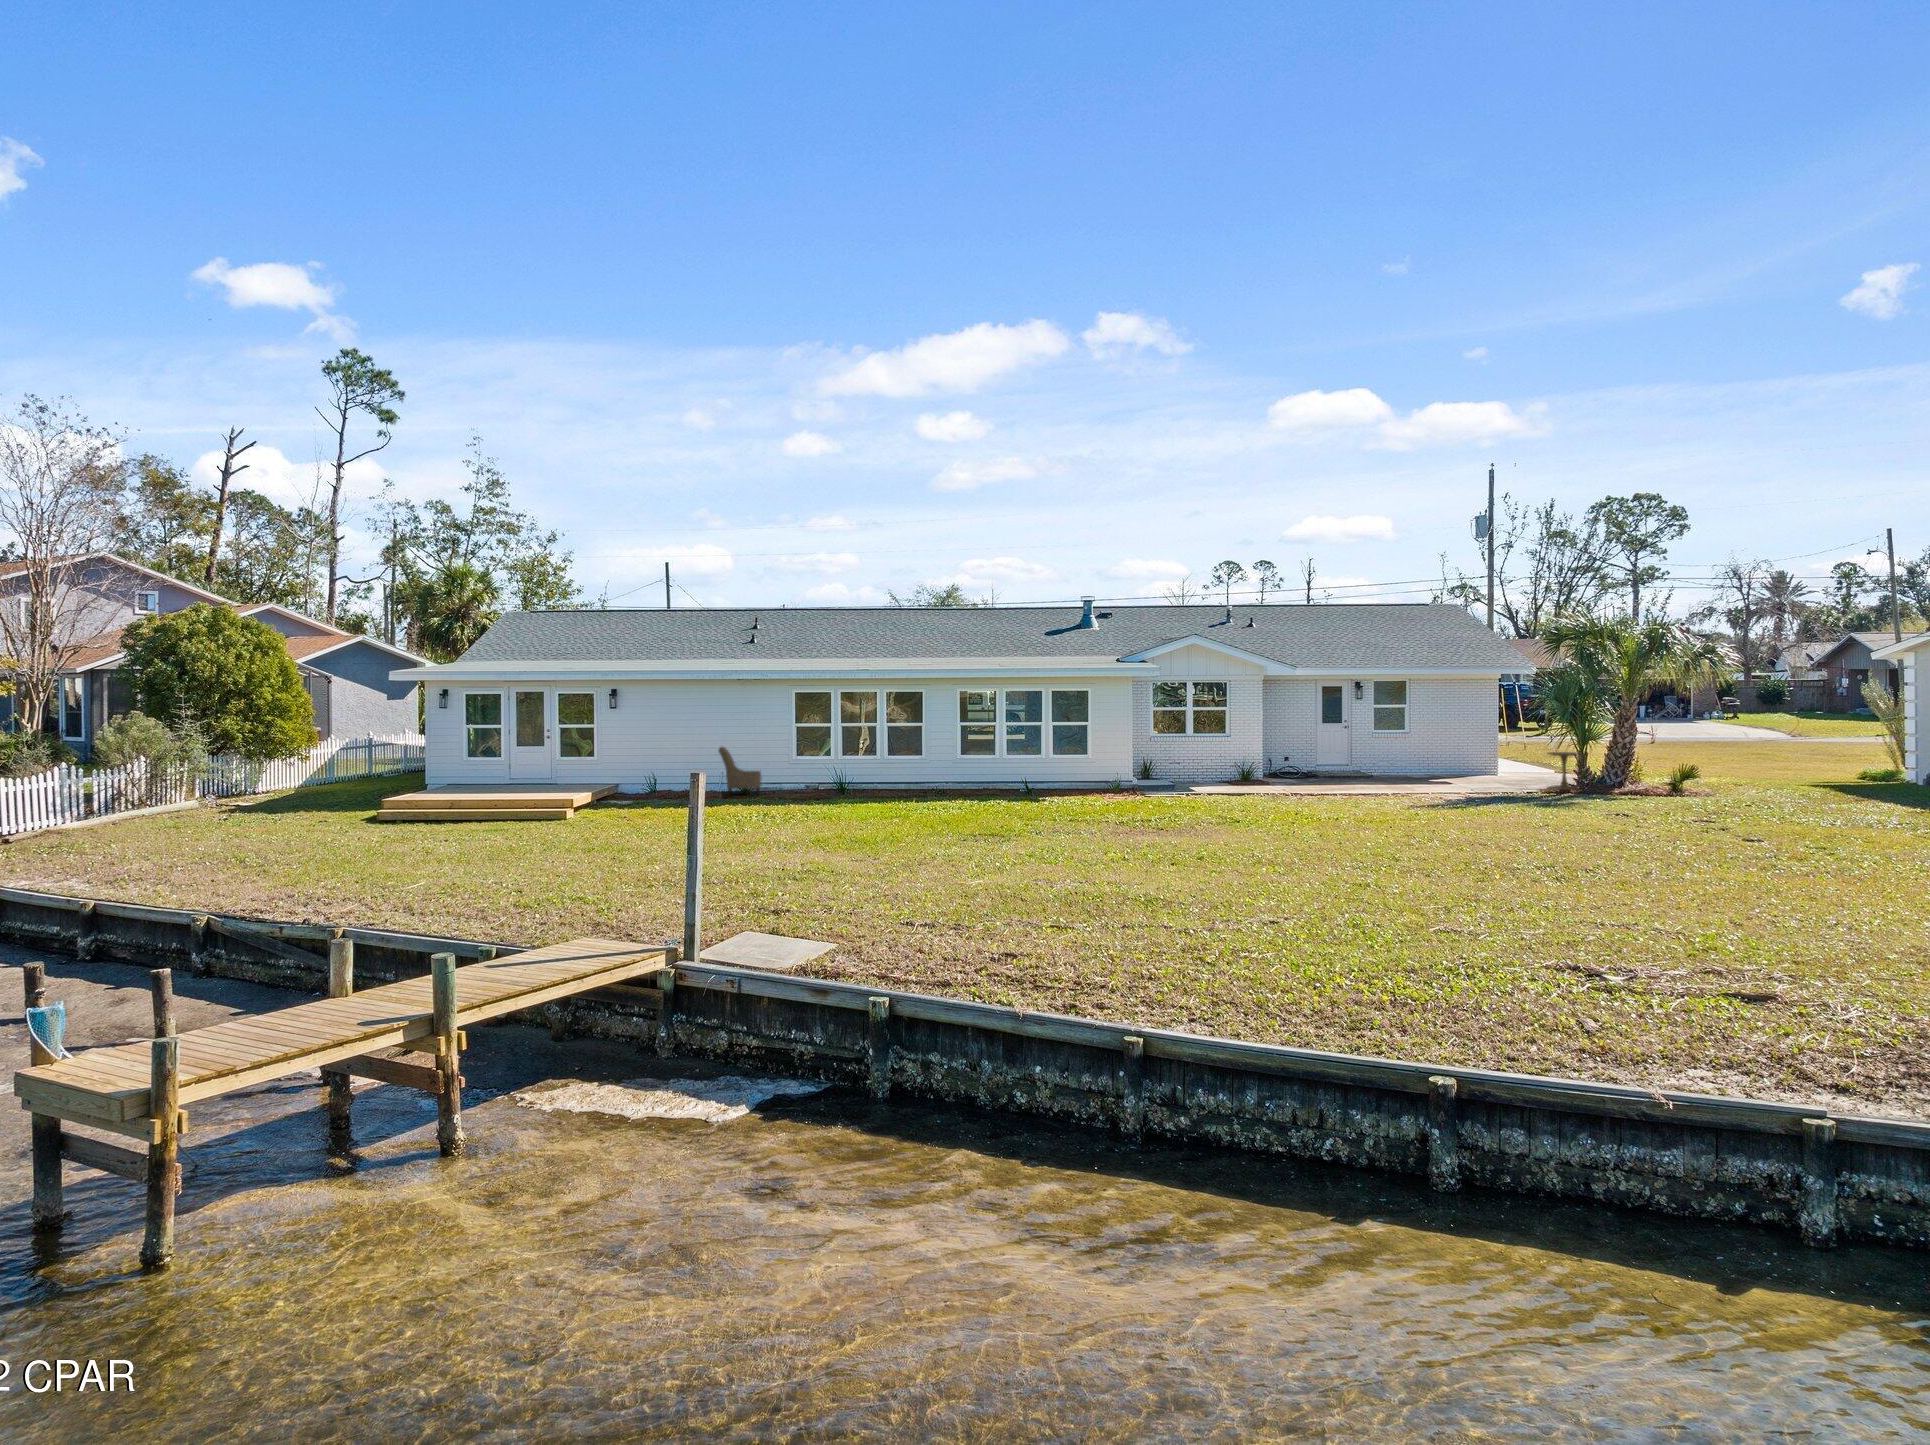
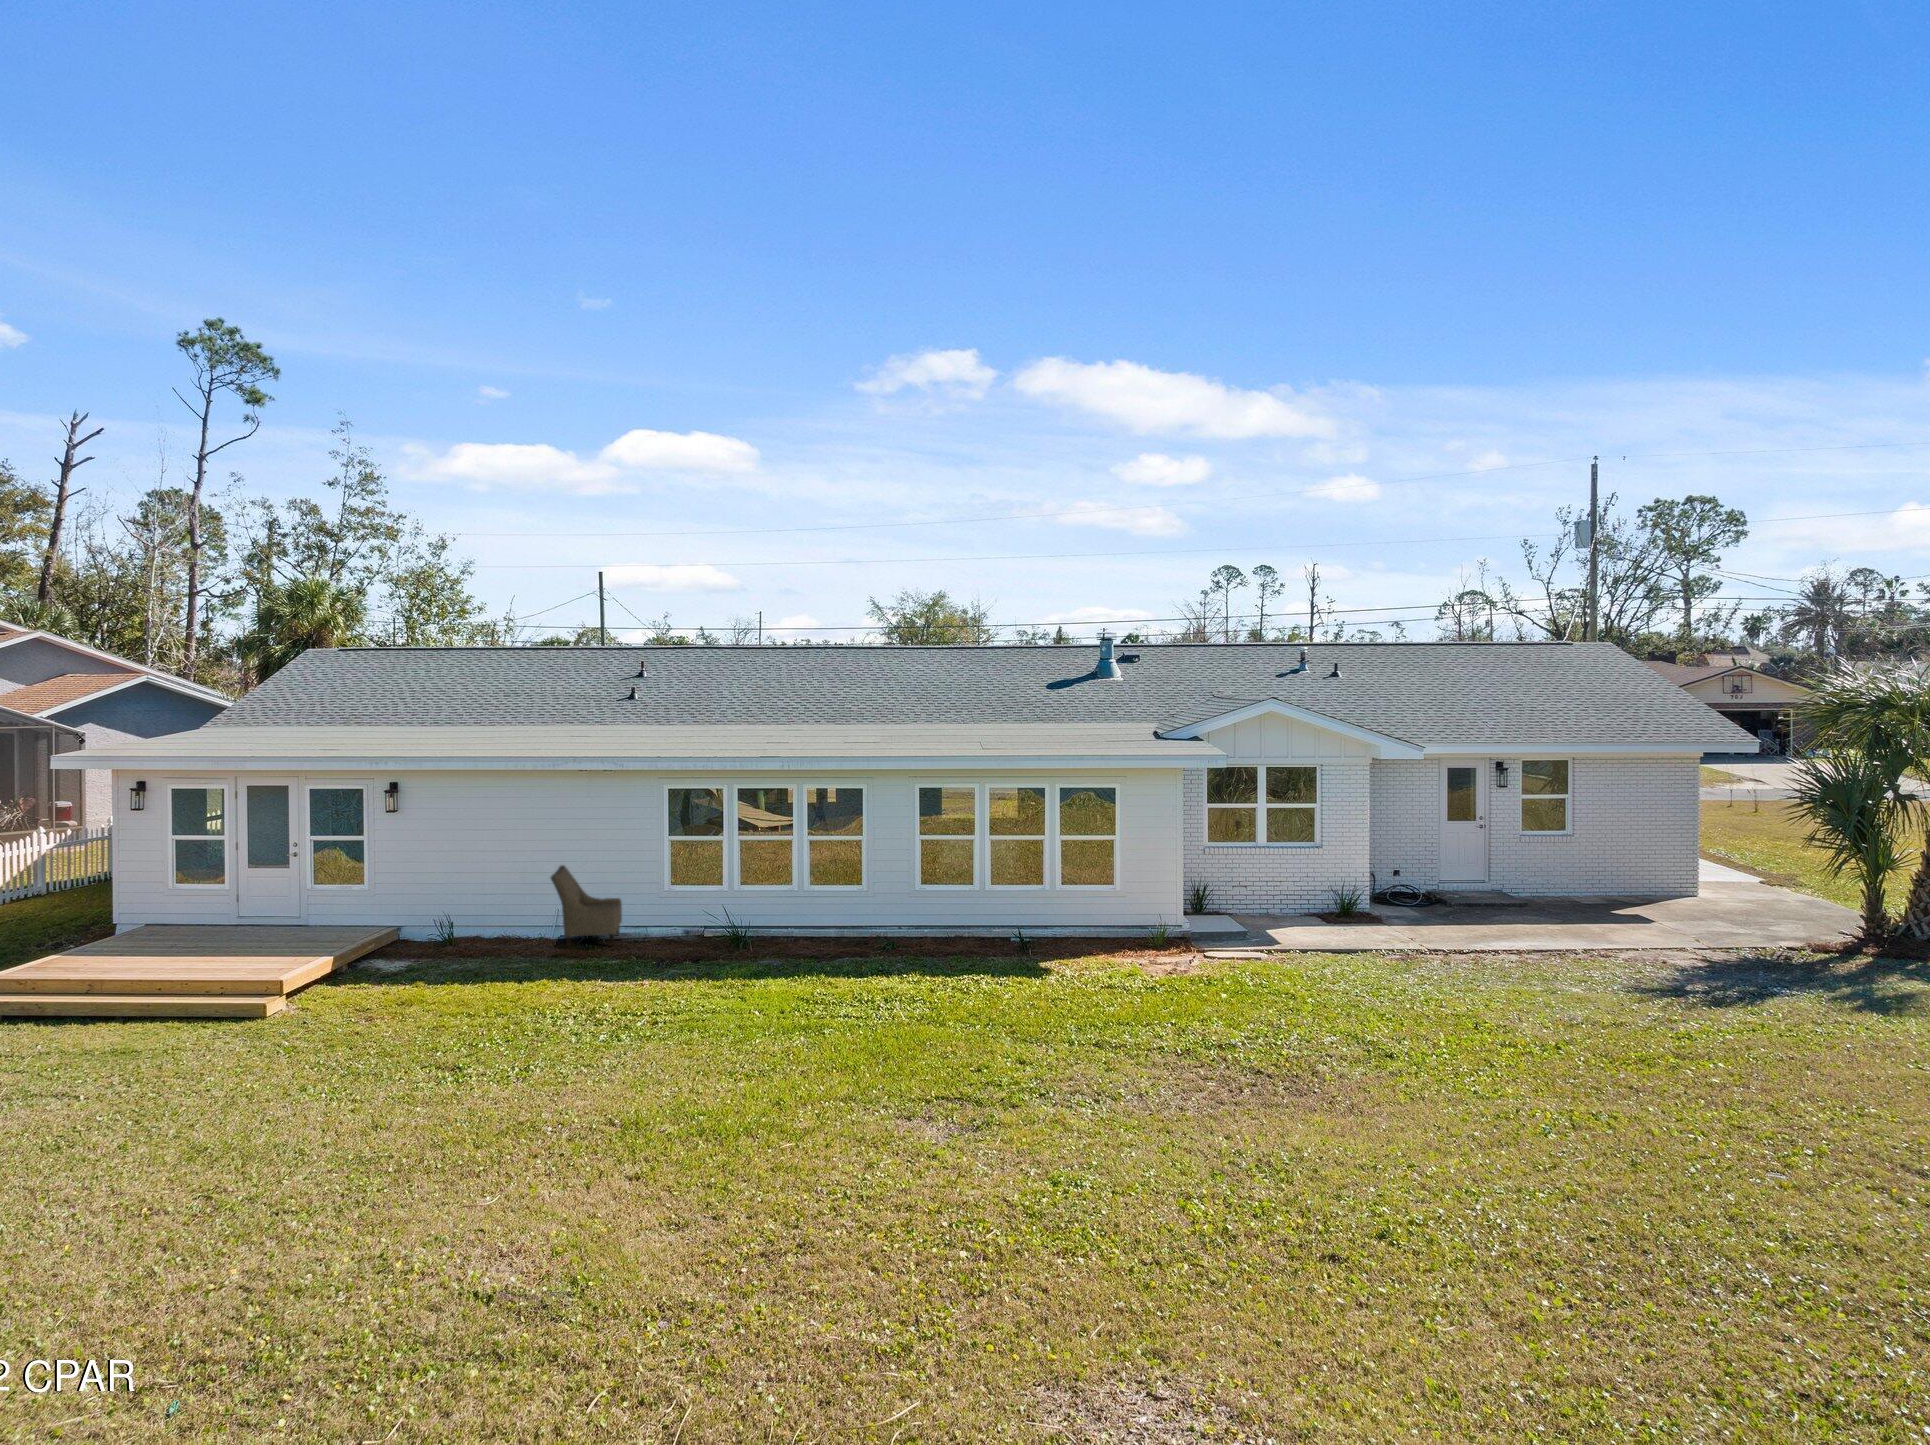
pedestal table: present [1548,752,1578,790] -> none [1828,896,1892,963]

